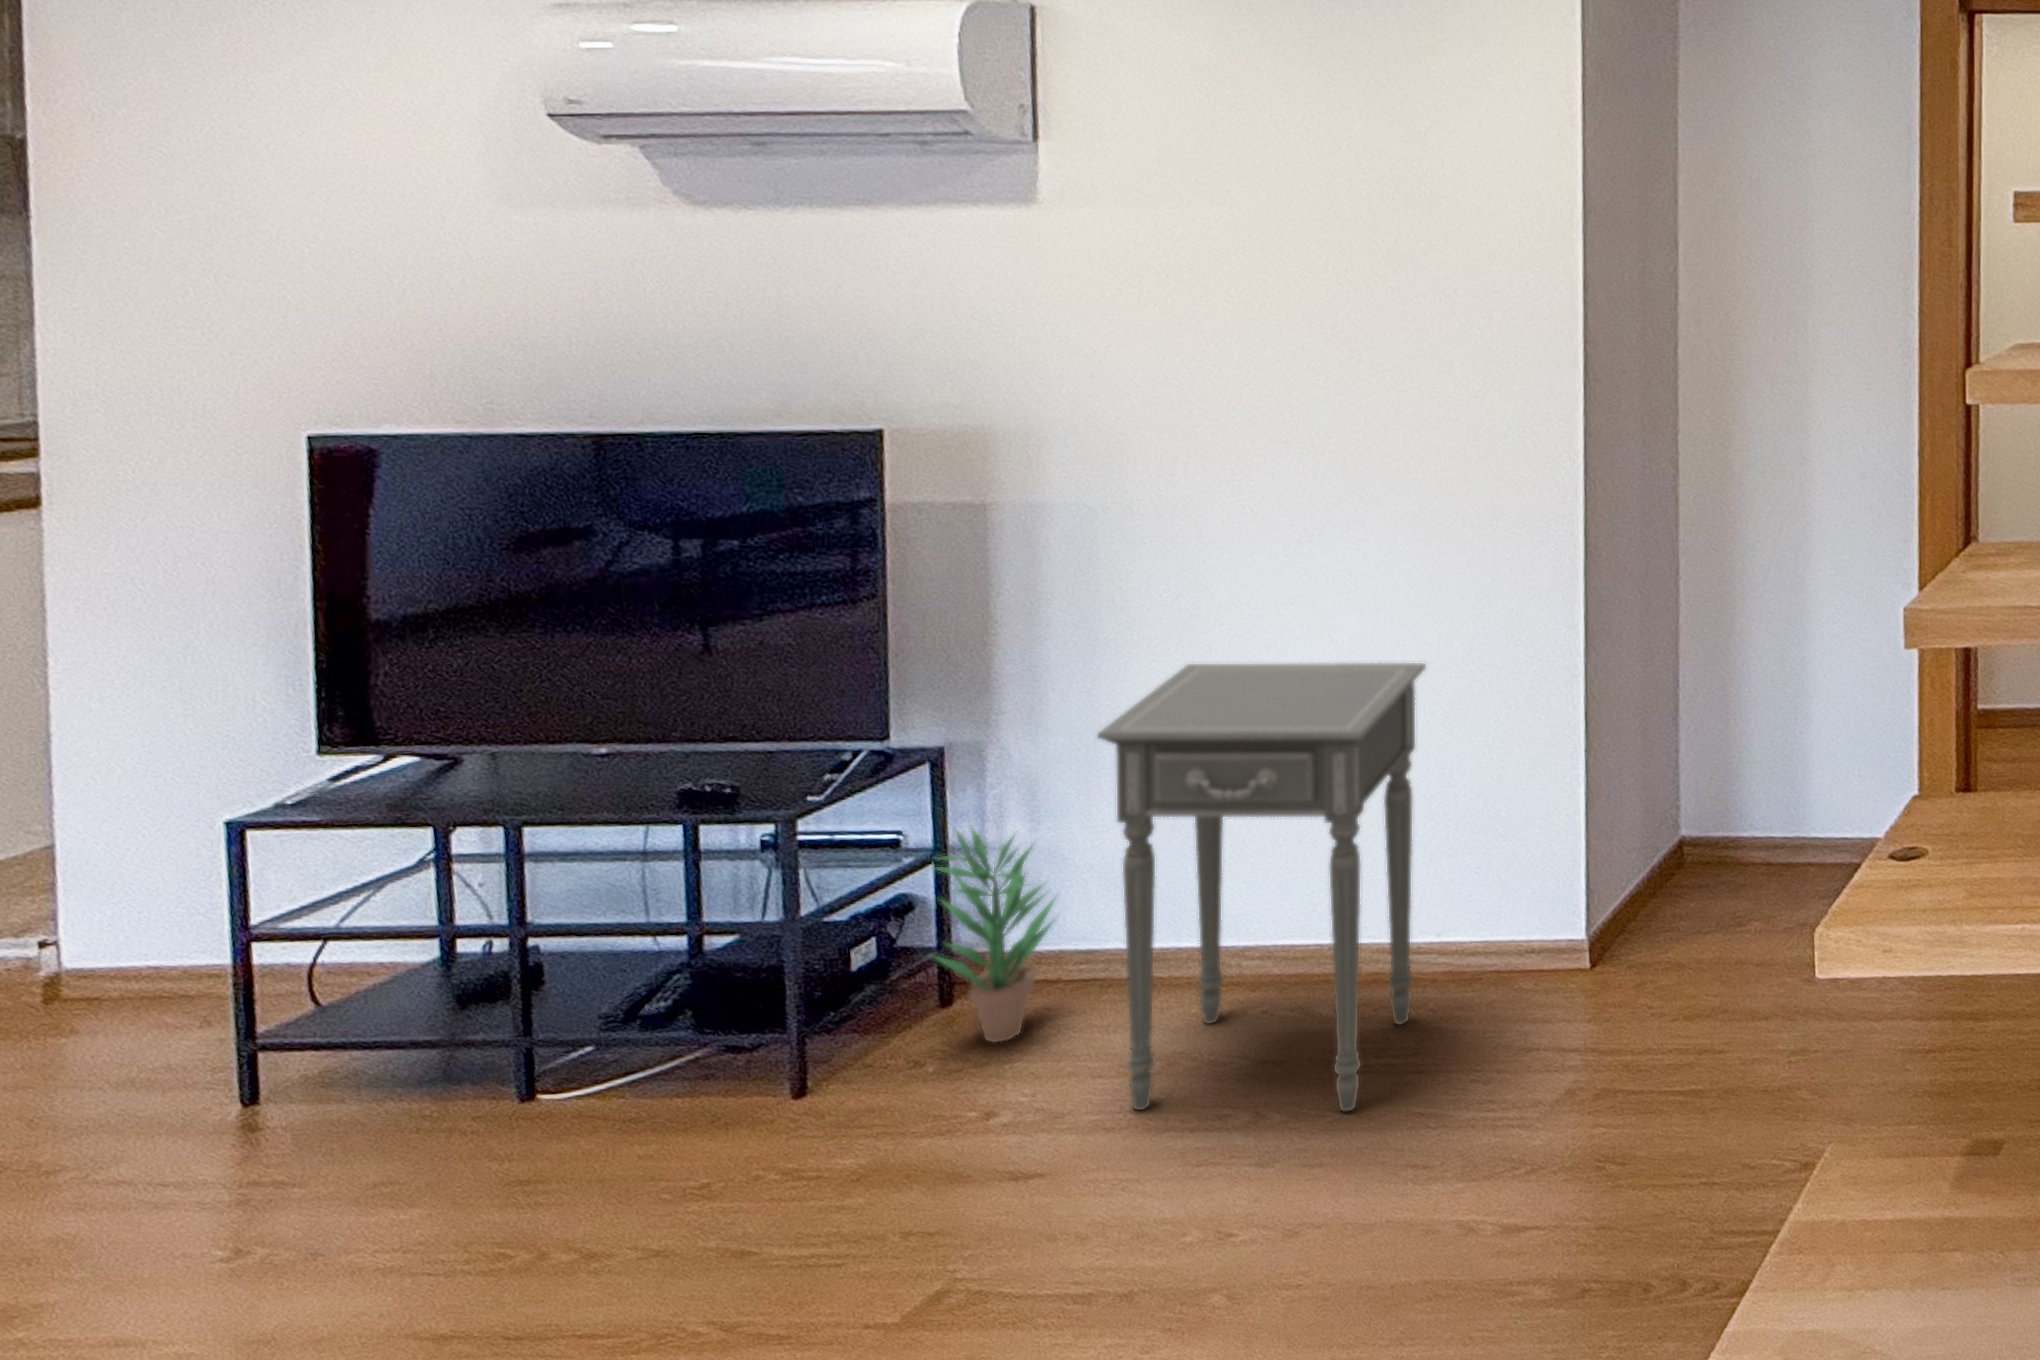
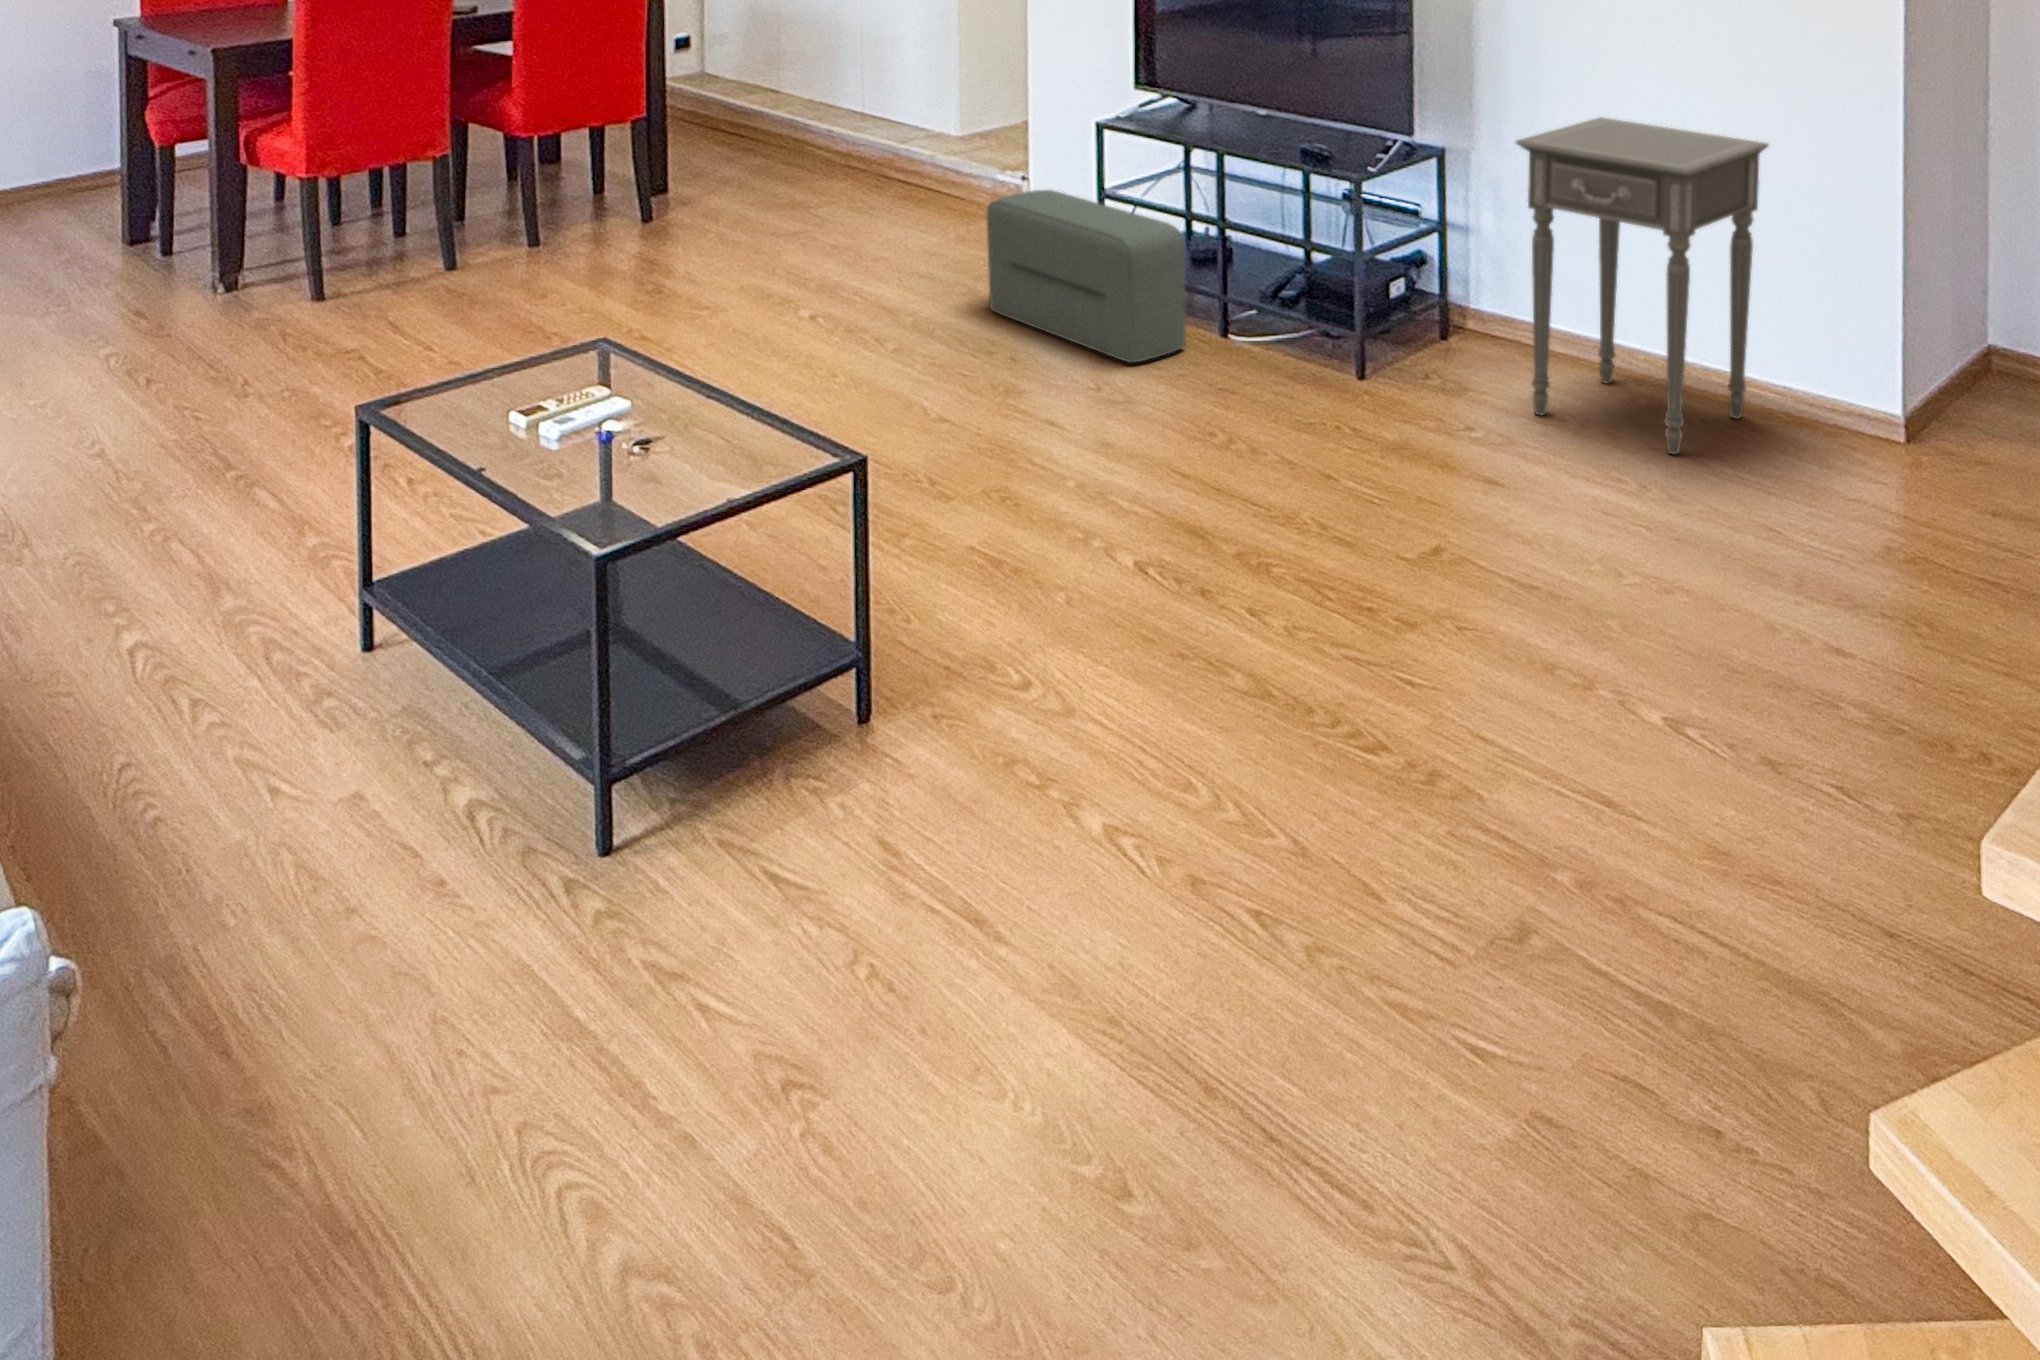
potted plant: present [932,828,1055,1042] -> none [1426,203,1515,358]
pouf: none [24,969,495,1249] -> present [987,190,1185,363]

